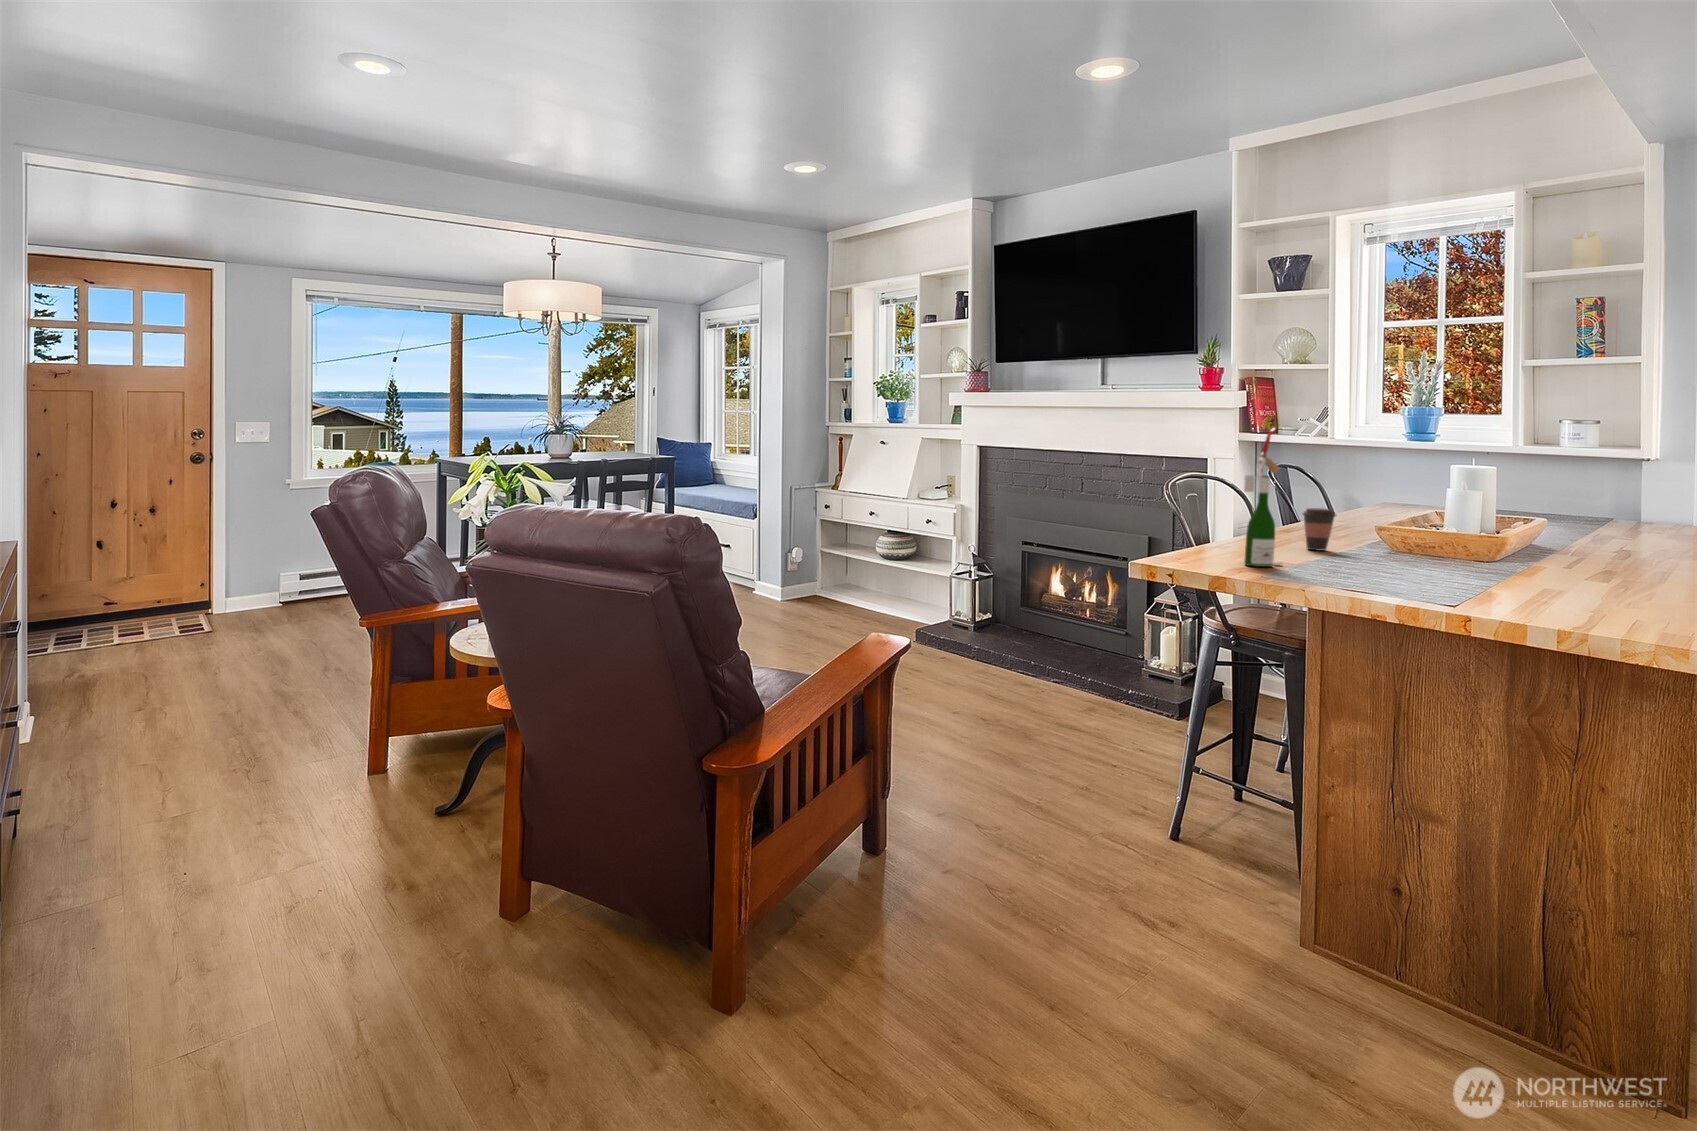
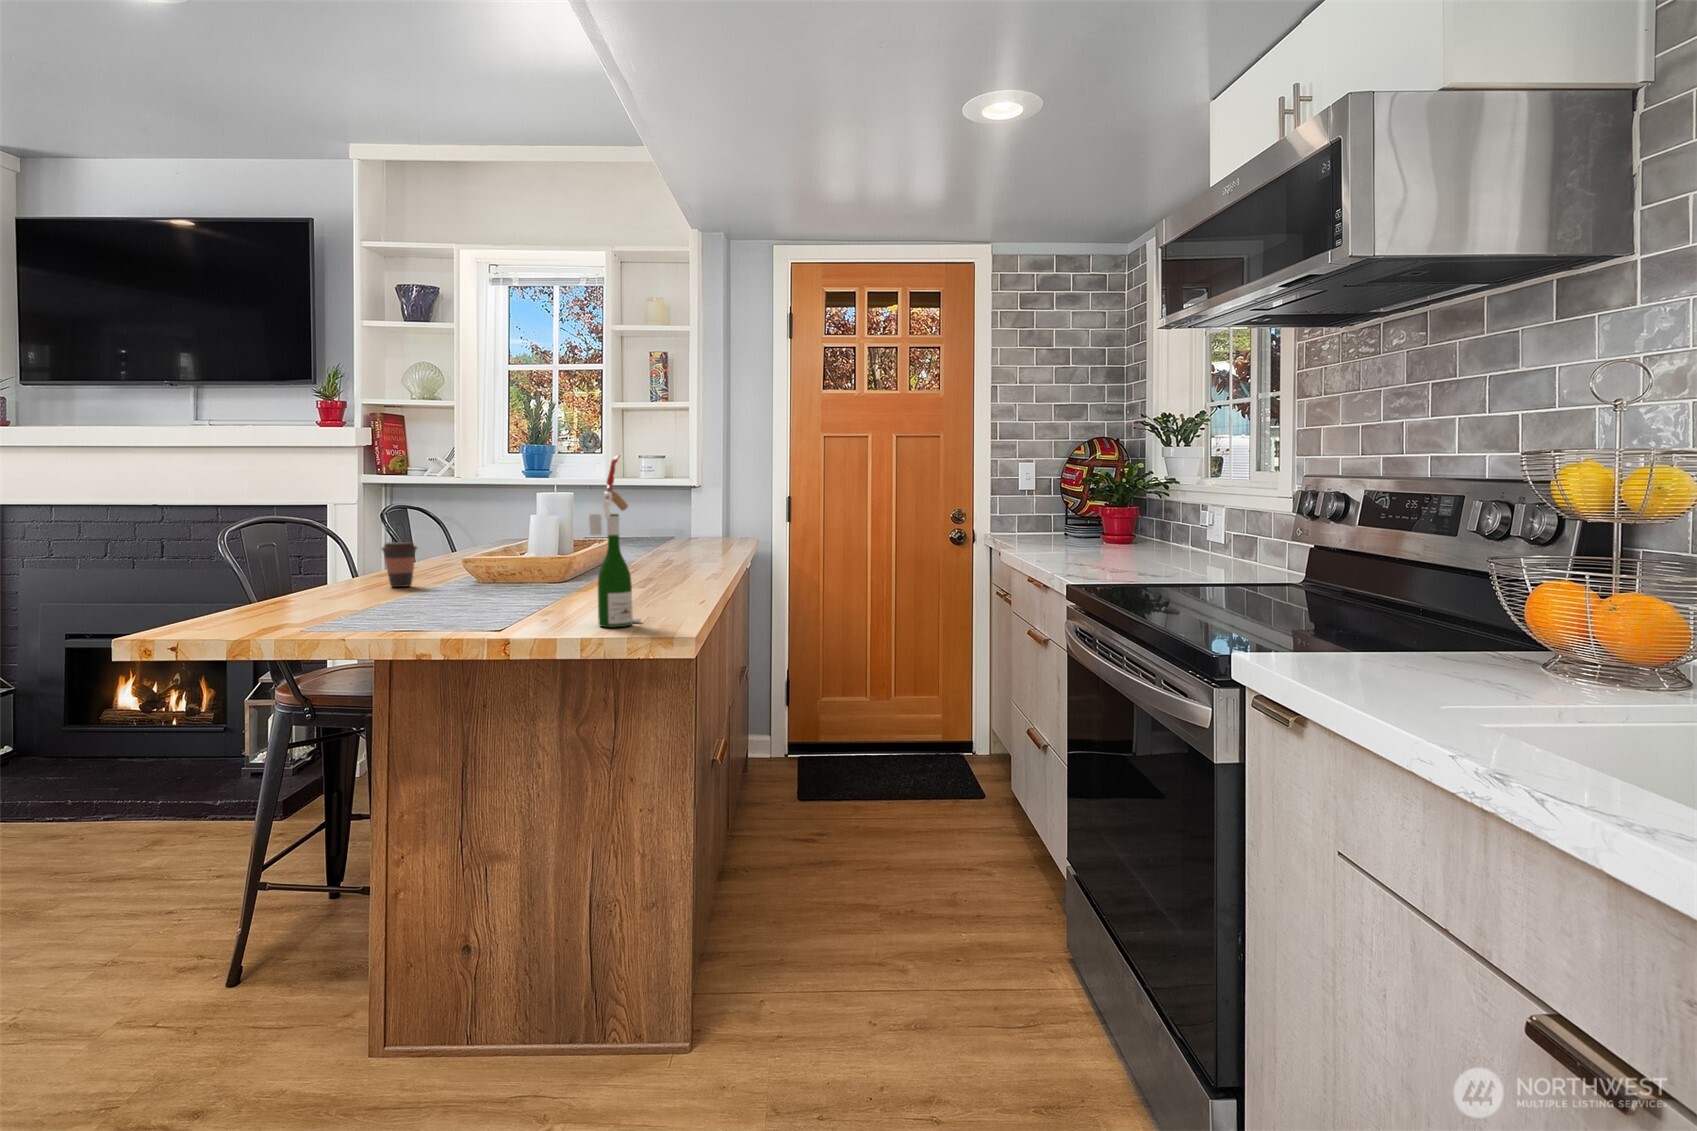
wine bottle: present [1244,428,1282,567] -> present [589,455,641,627]

